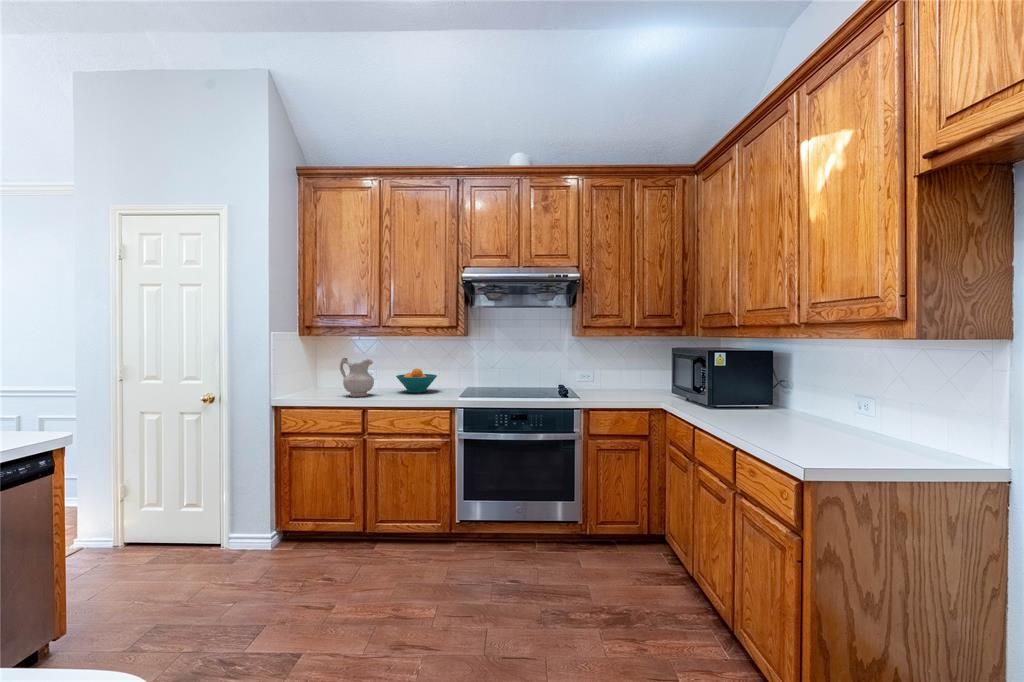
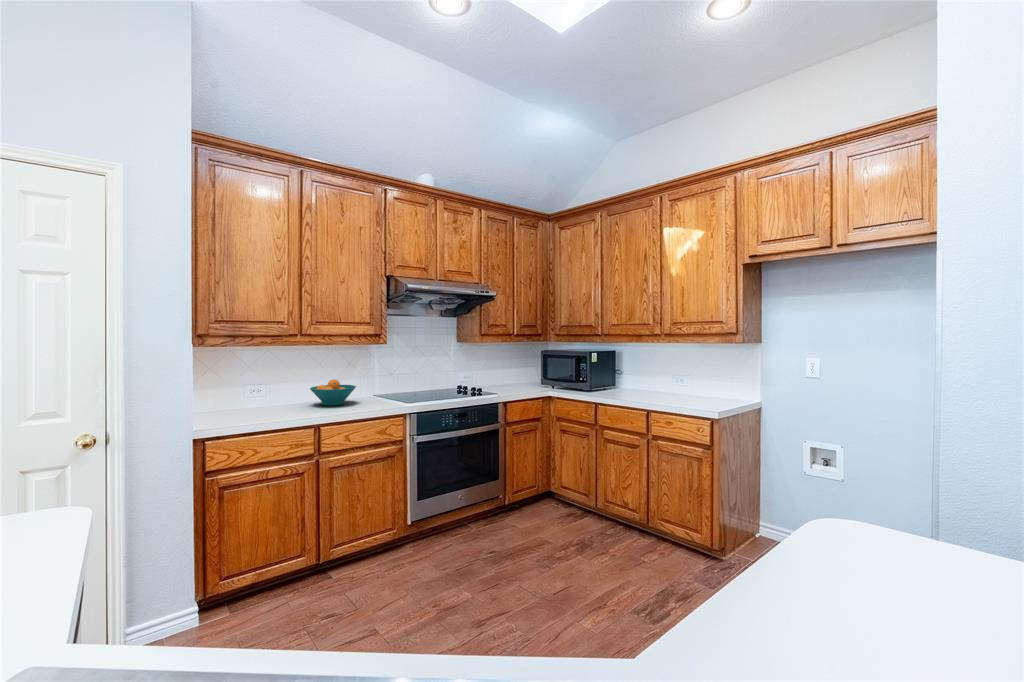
ceramic pitcher: present [340,358,374,397] -> none [261,373,304,417]

